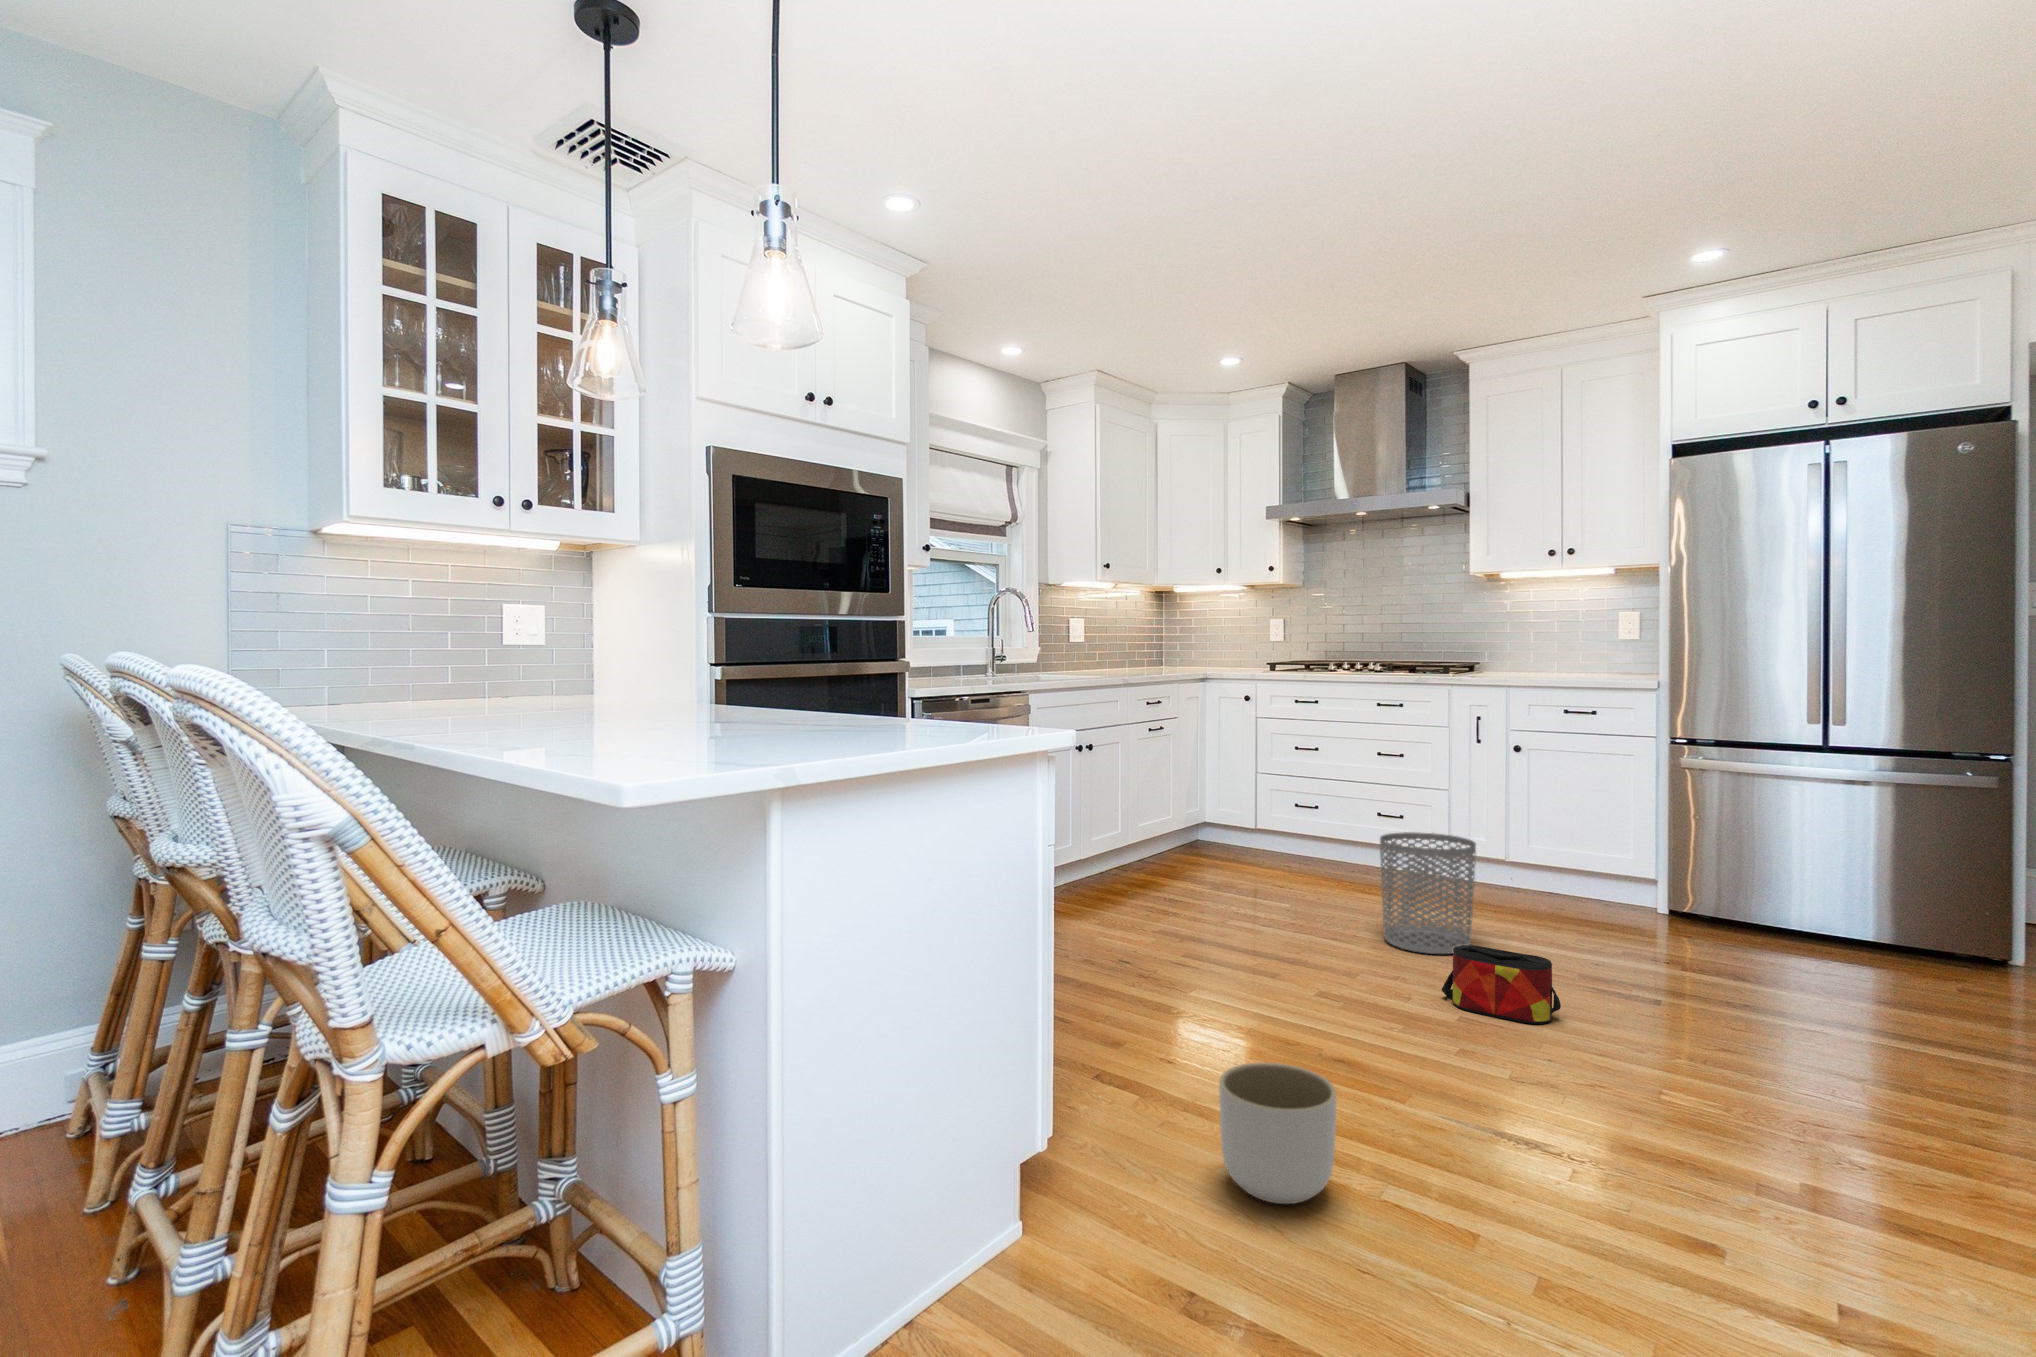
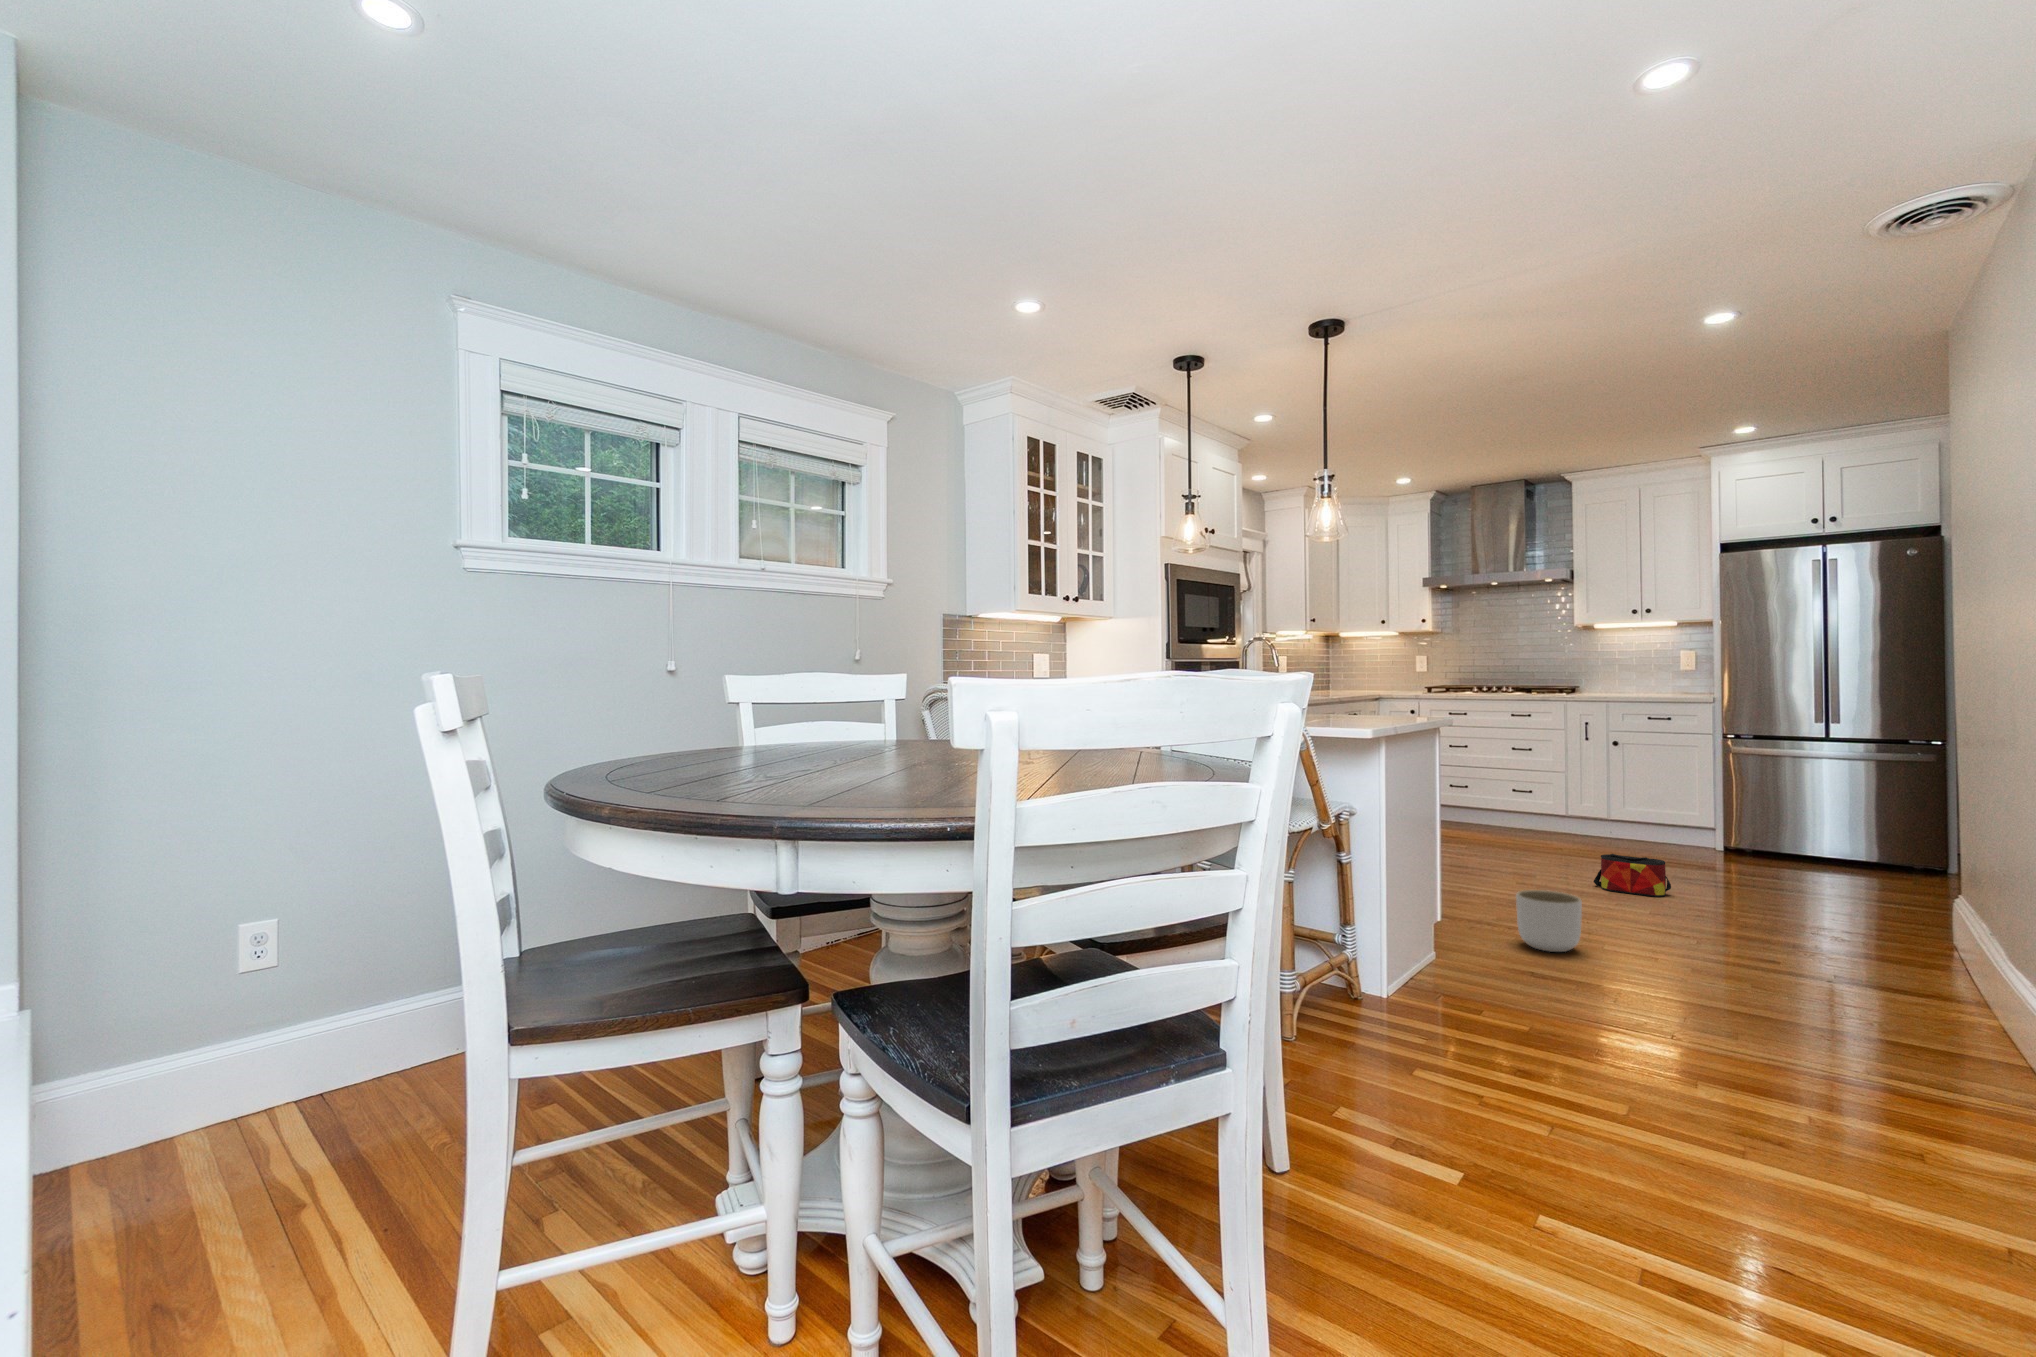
waste bin: present [1380,832,1476,954] -> none [1536,794,1602,868]

